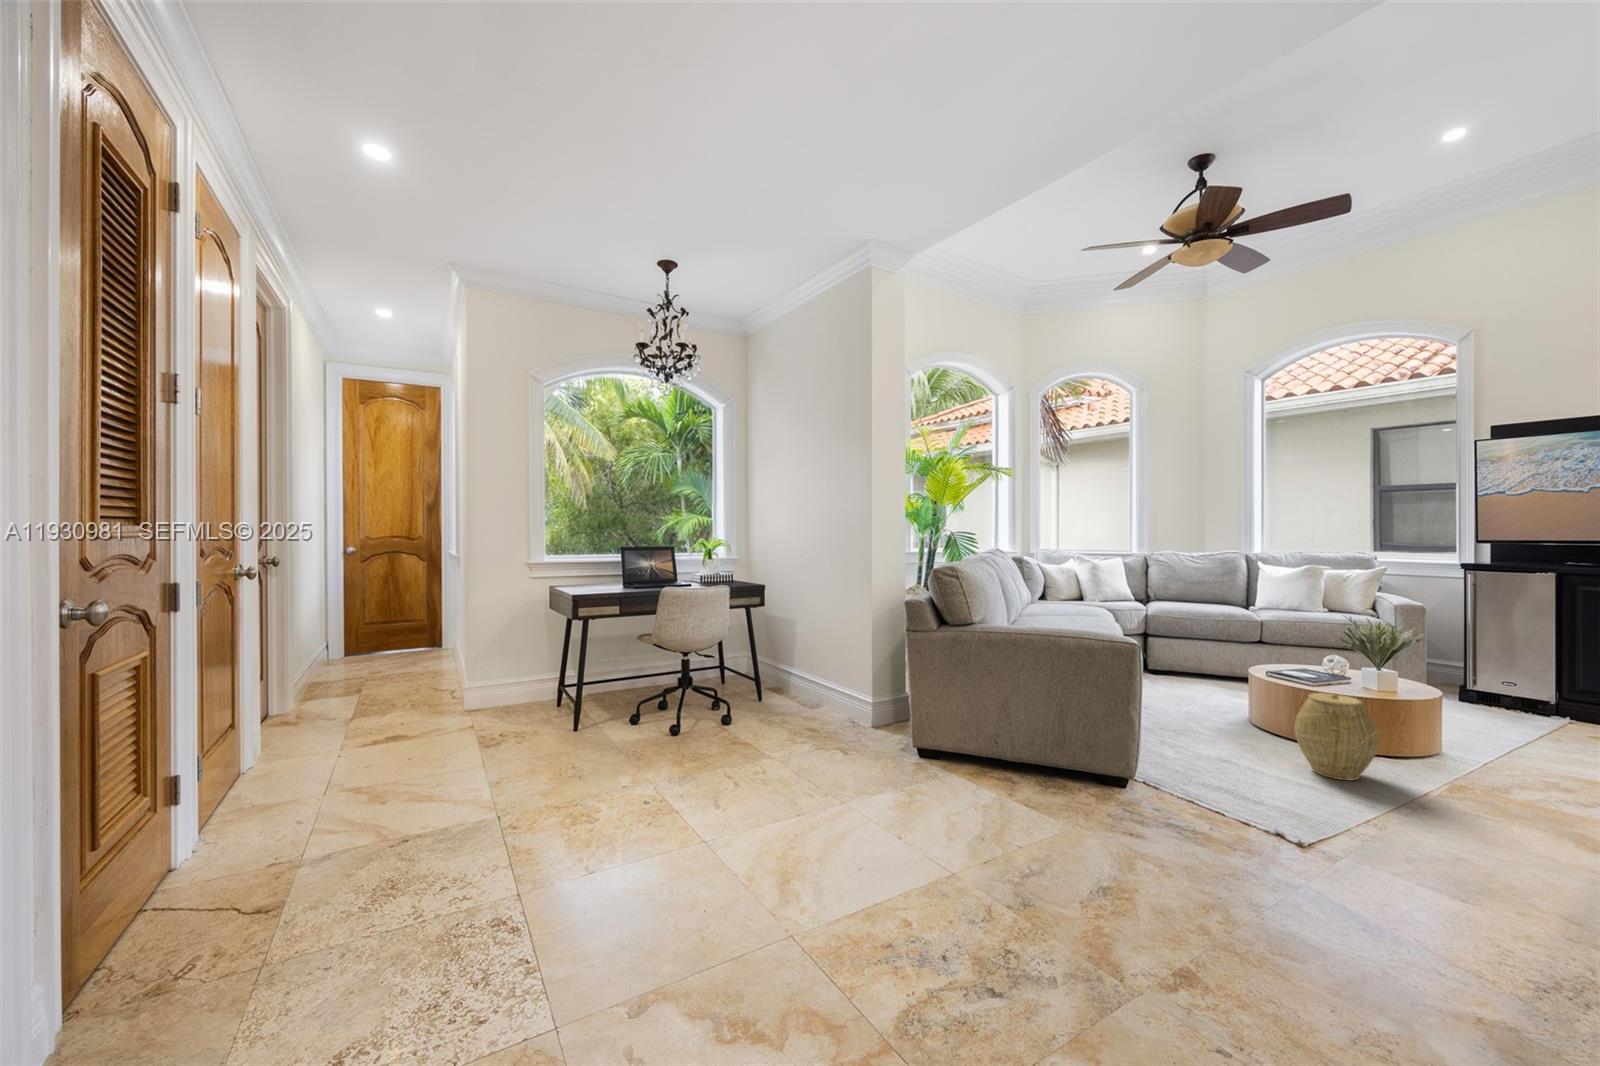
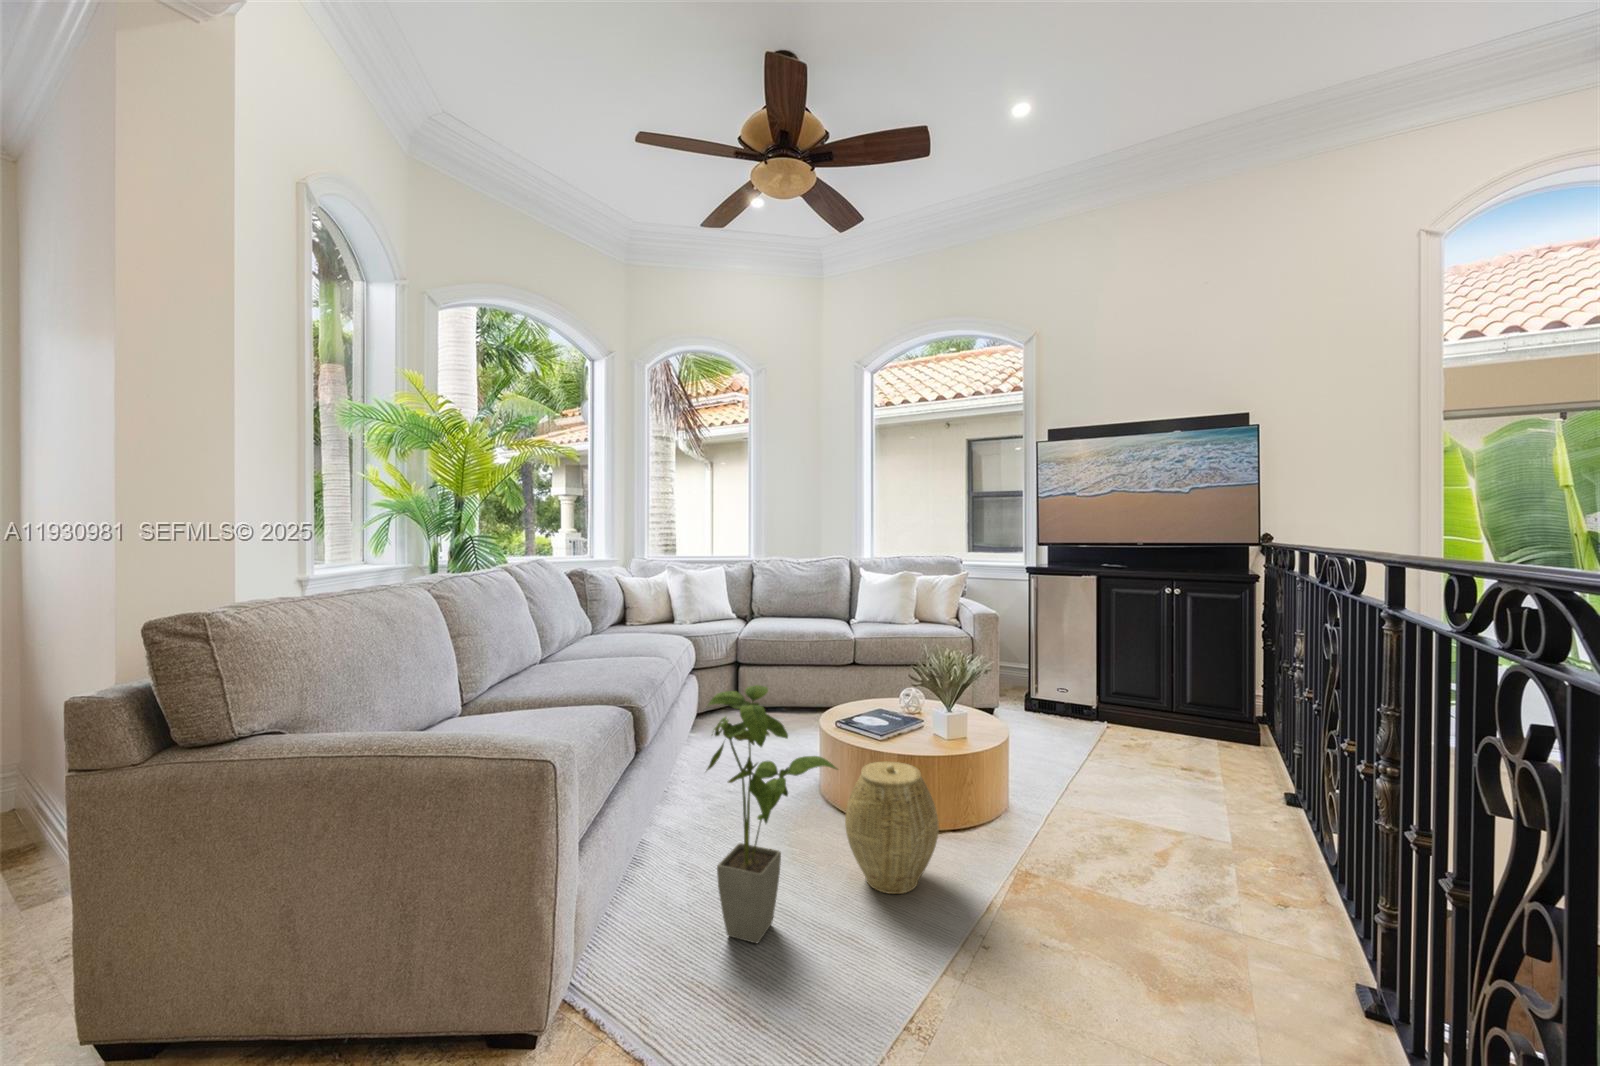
house plant: none [1199,625,1301,783] -> present [707,685,837,944]

